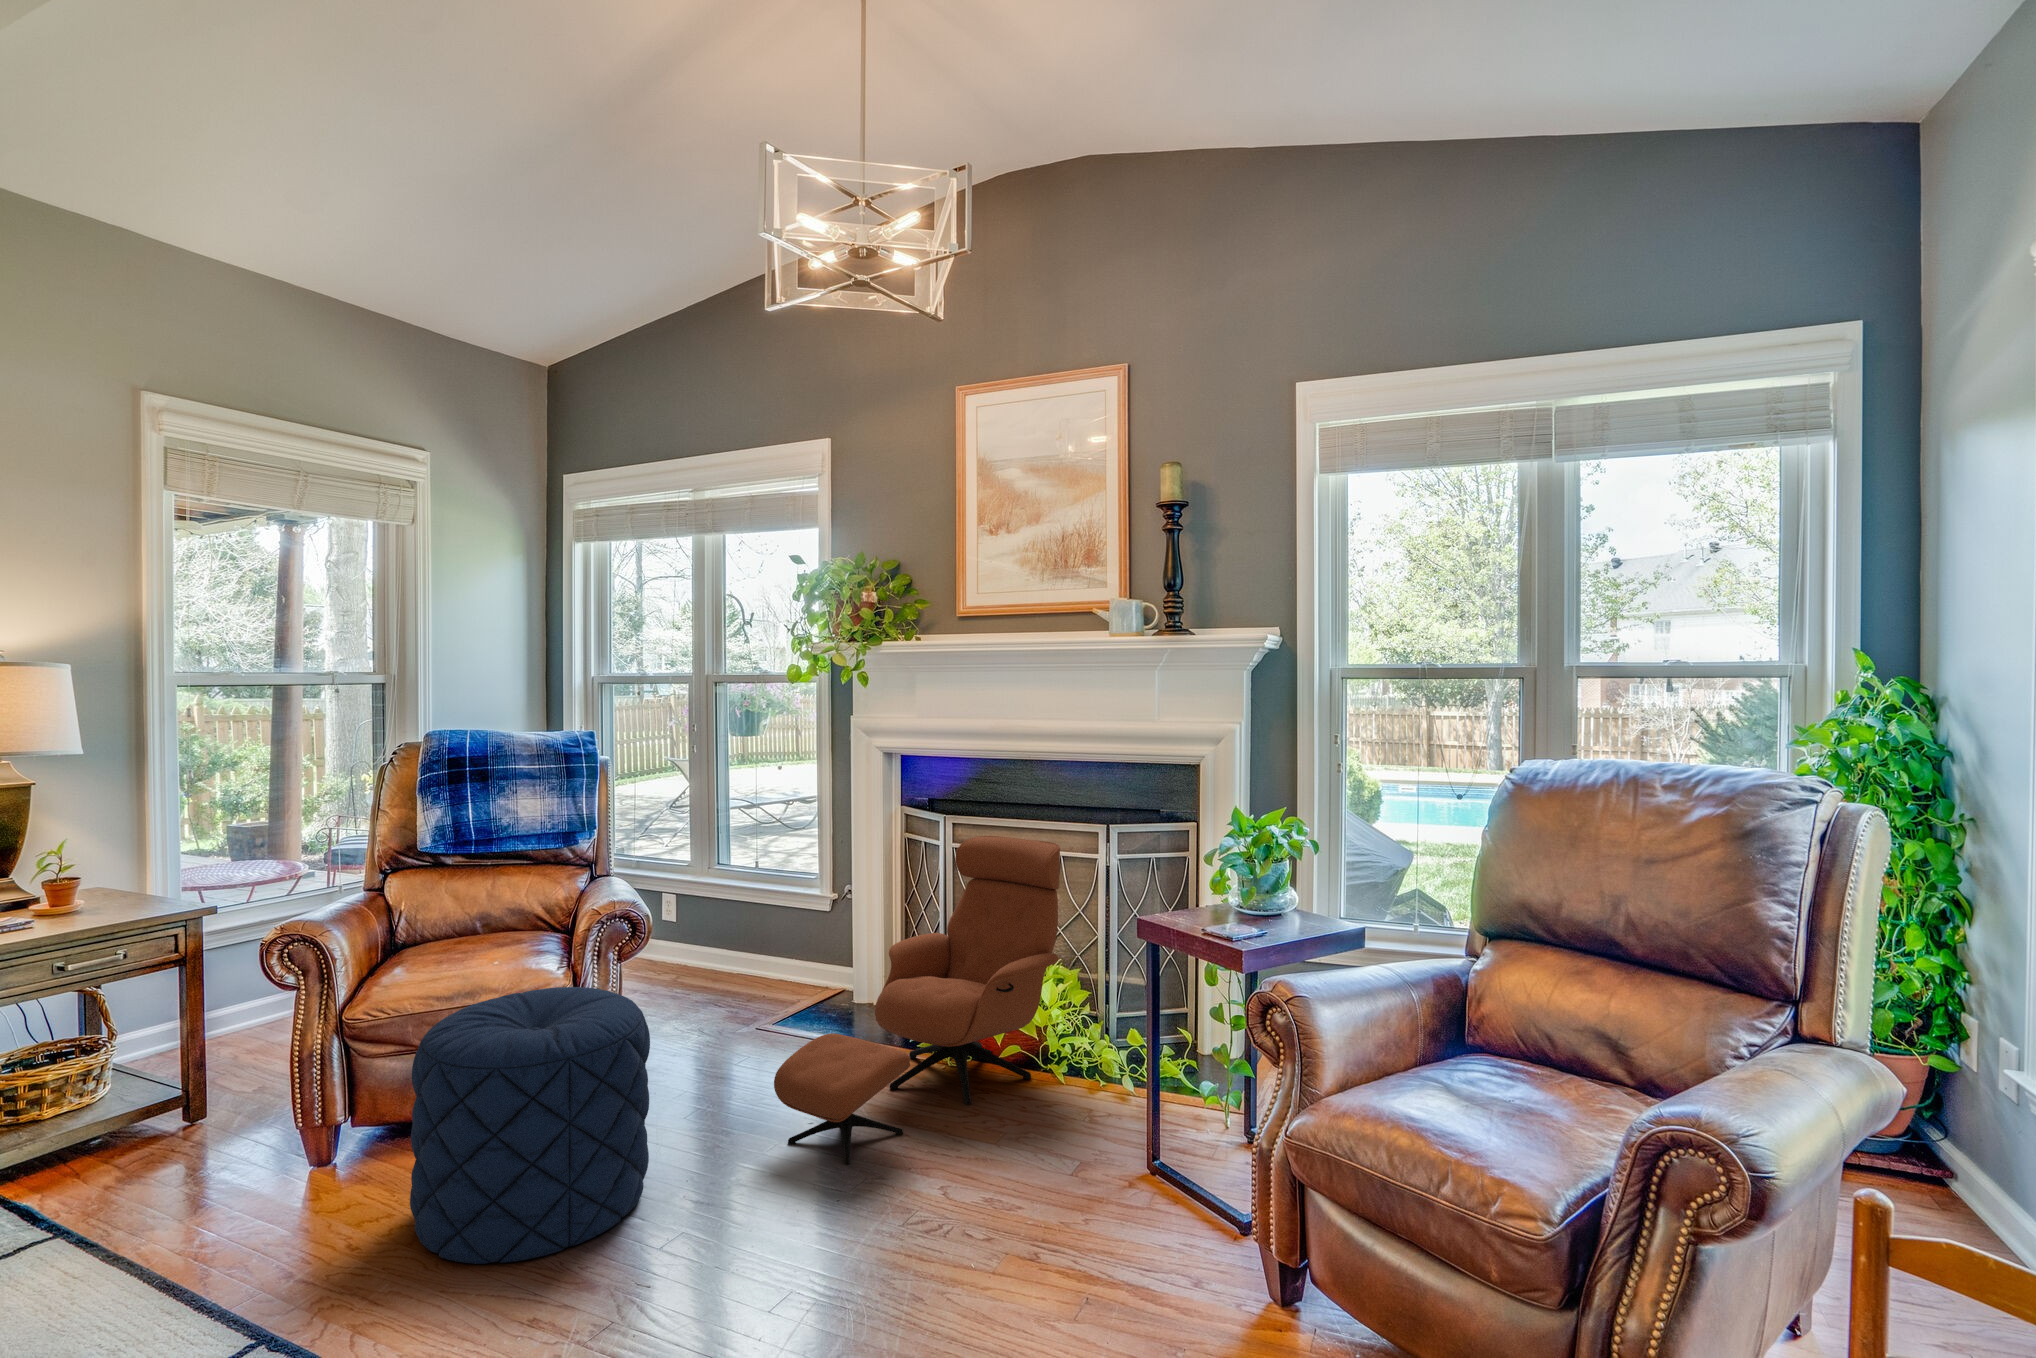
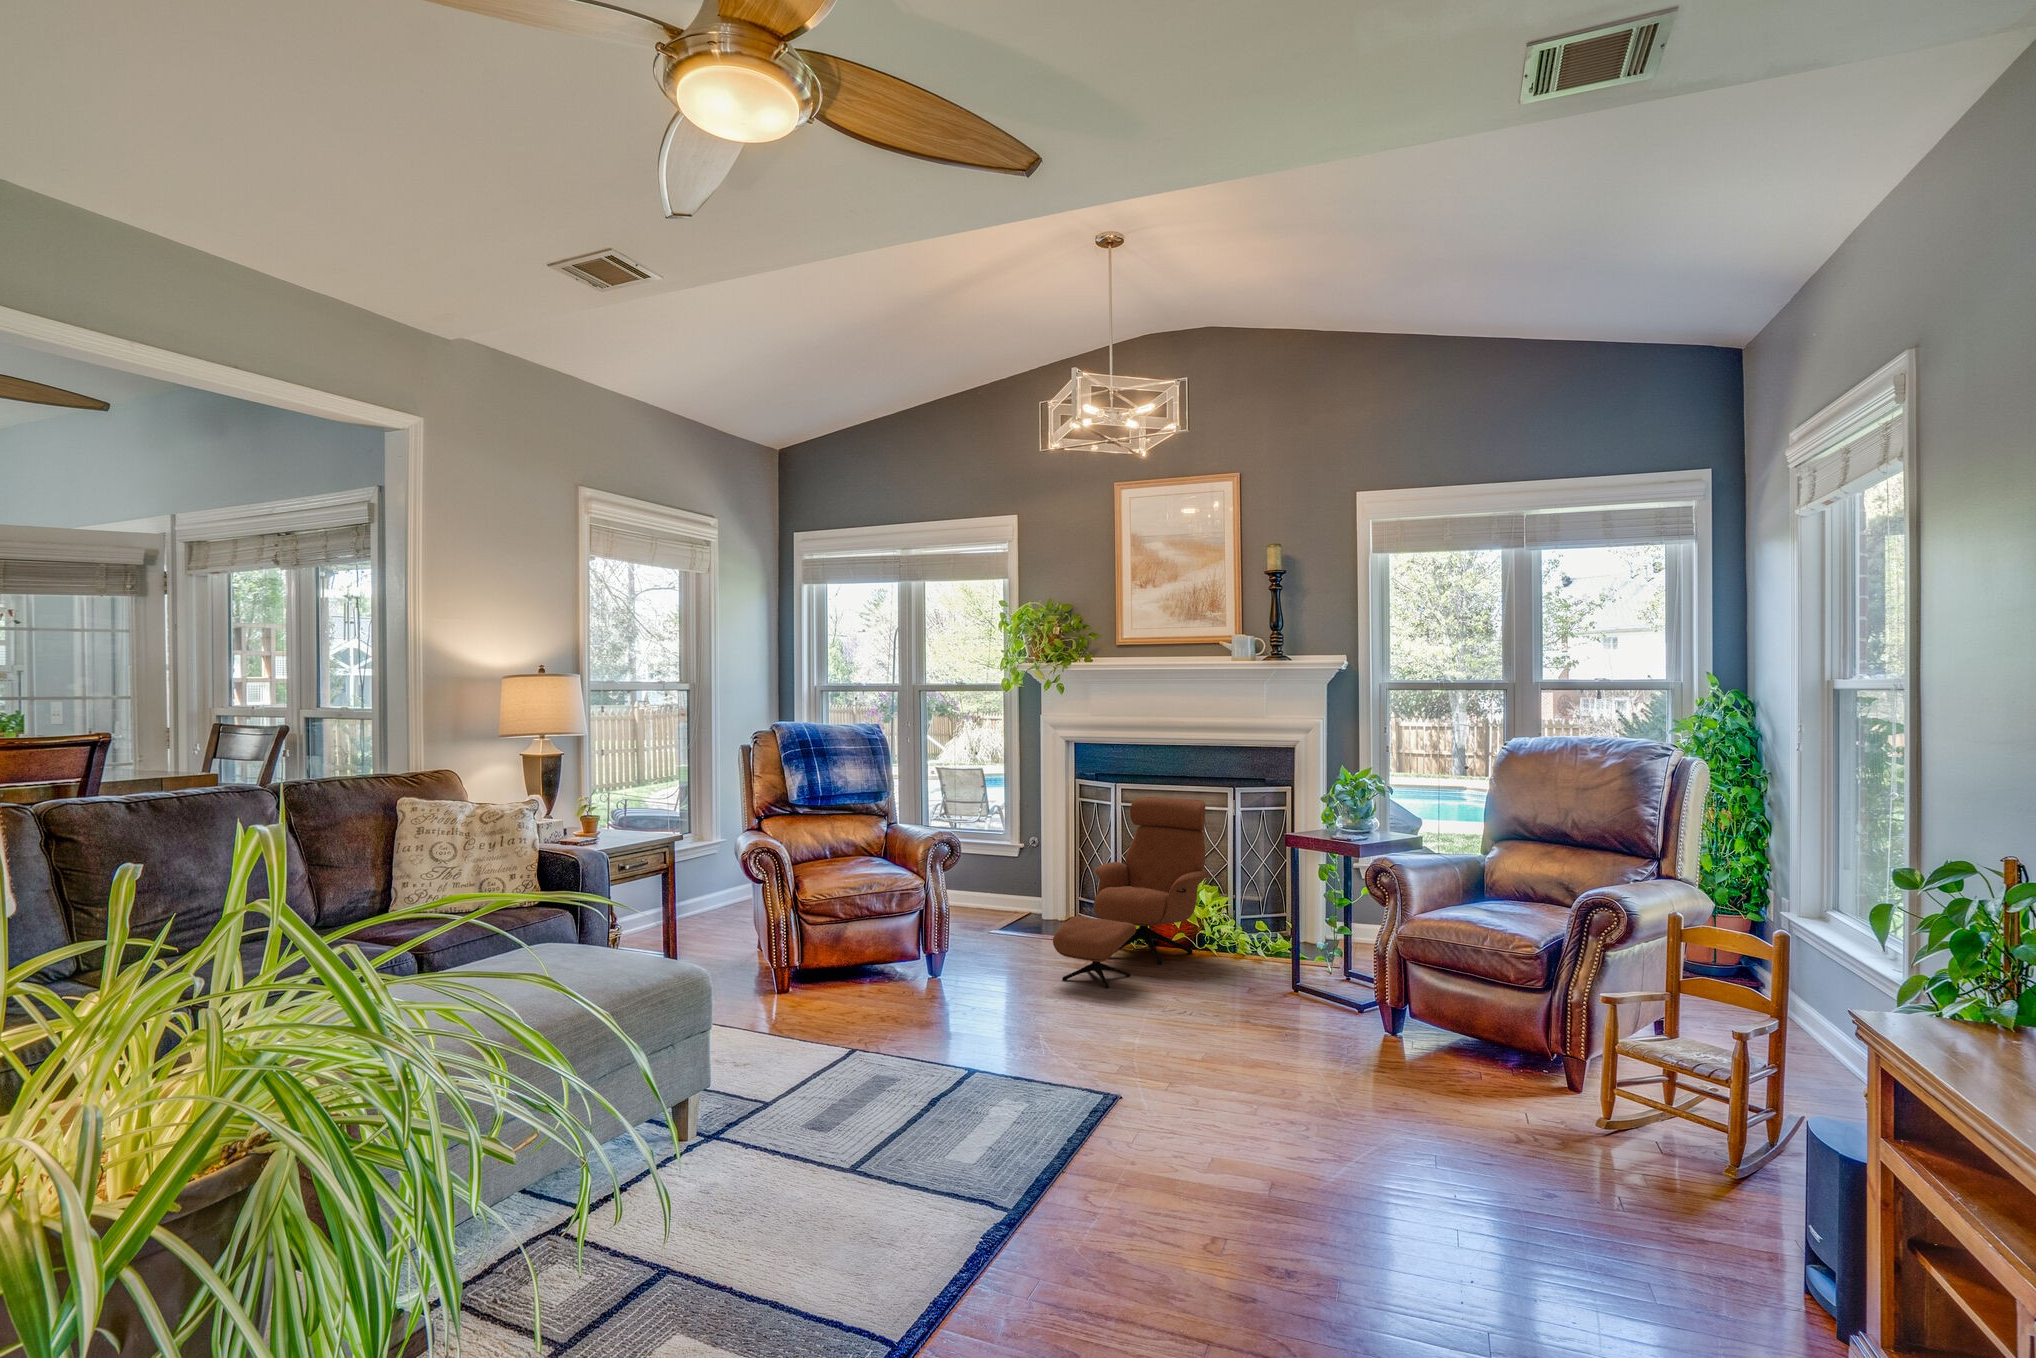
pouf: present [410,987,650,1264] -> none [876,879,1004,1023]

